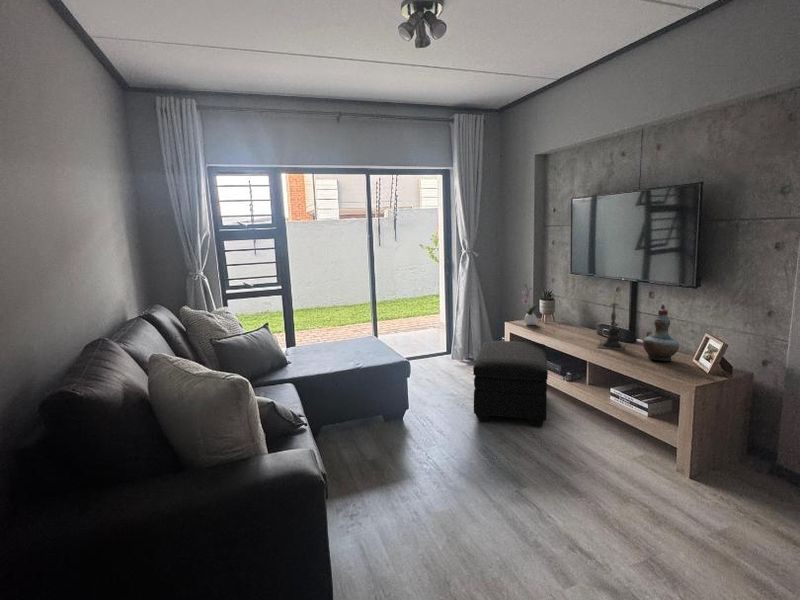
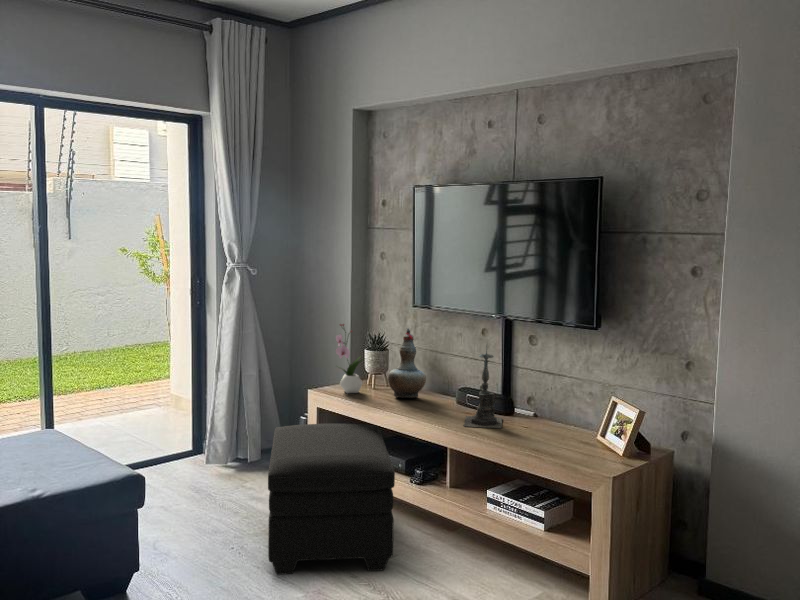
decorative vase: present [643,304,679,361] -> present [388,328,426,398]

